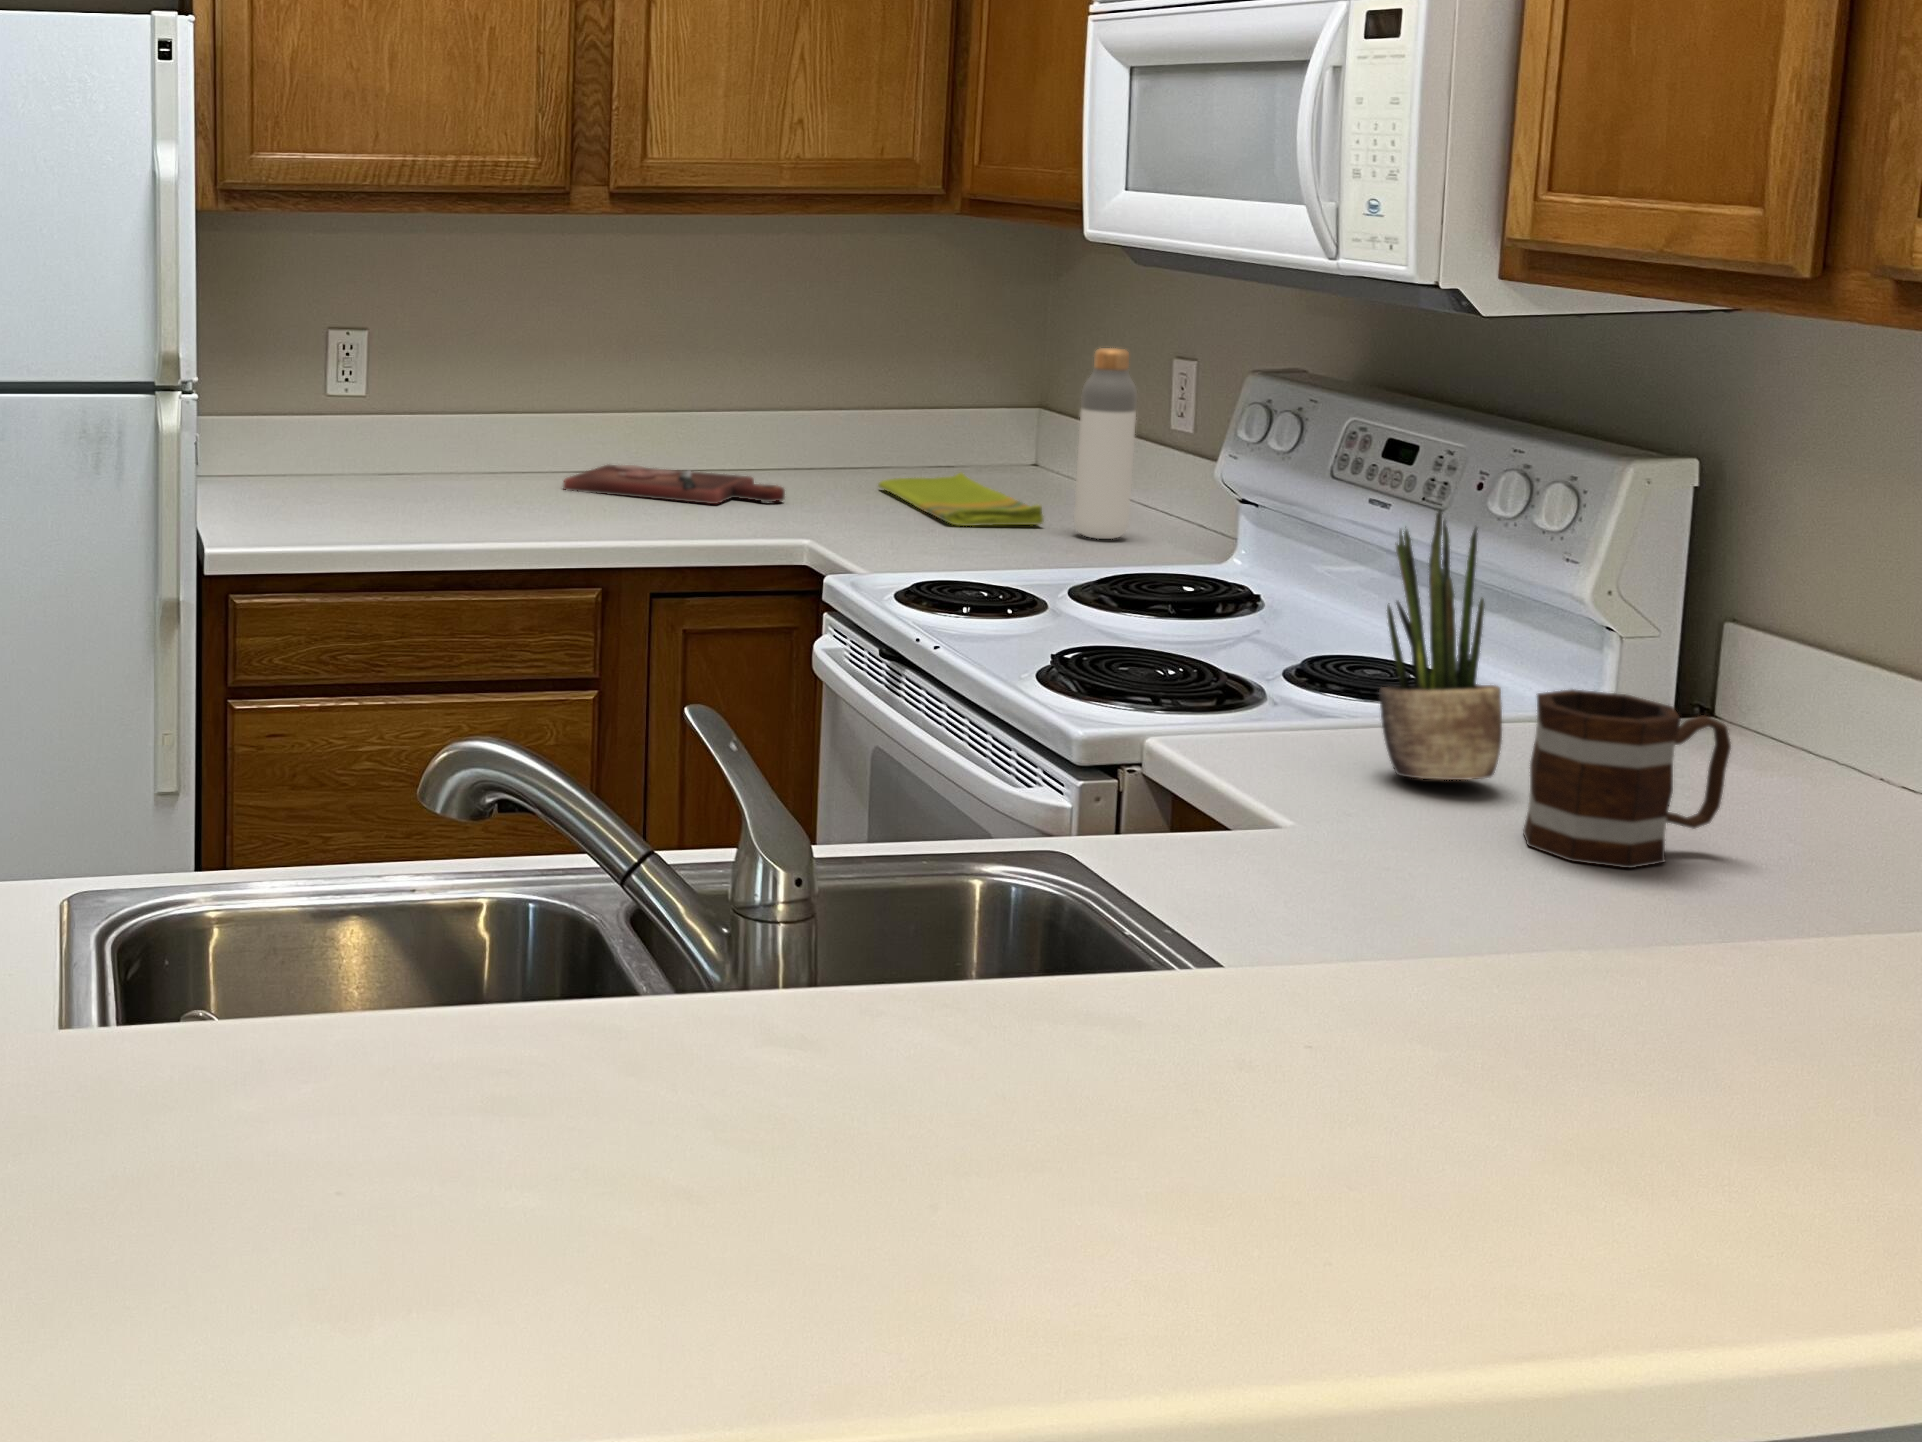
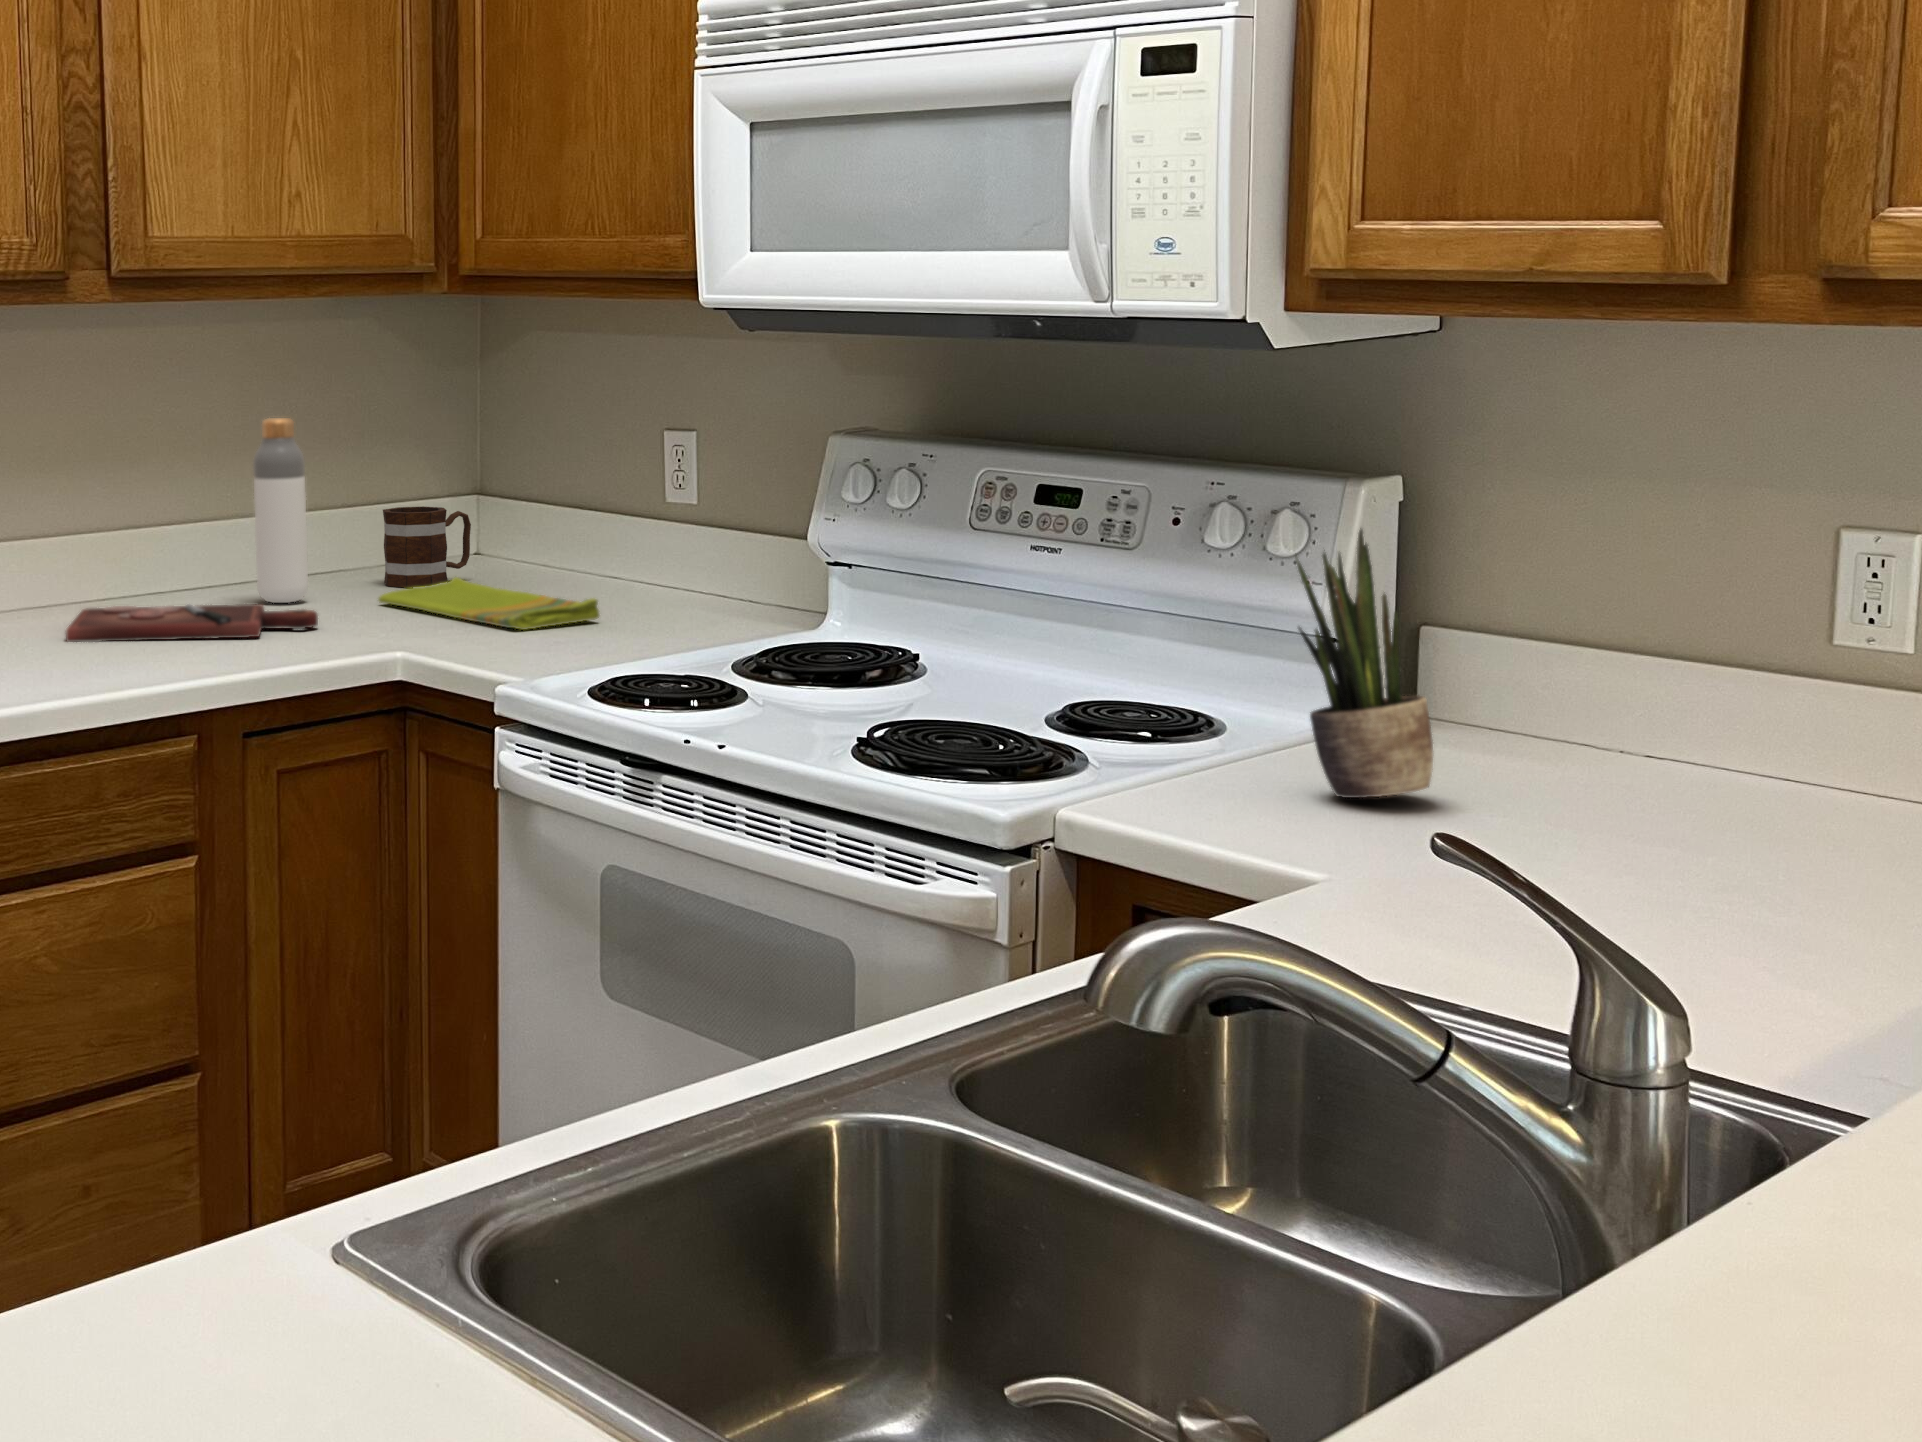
bottle: present [1074,348,1137,539] -> present [253,418,308,603]
mug: present [1523,690,1731,868] -> present [383,506,471,588]

